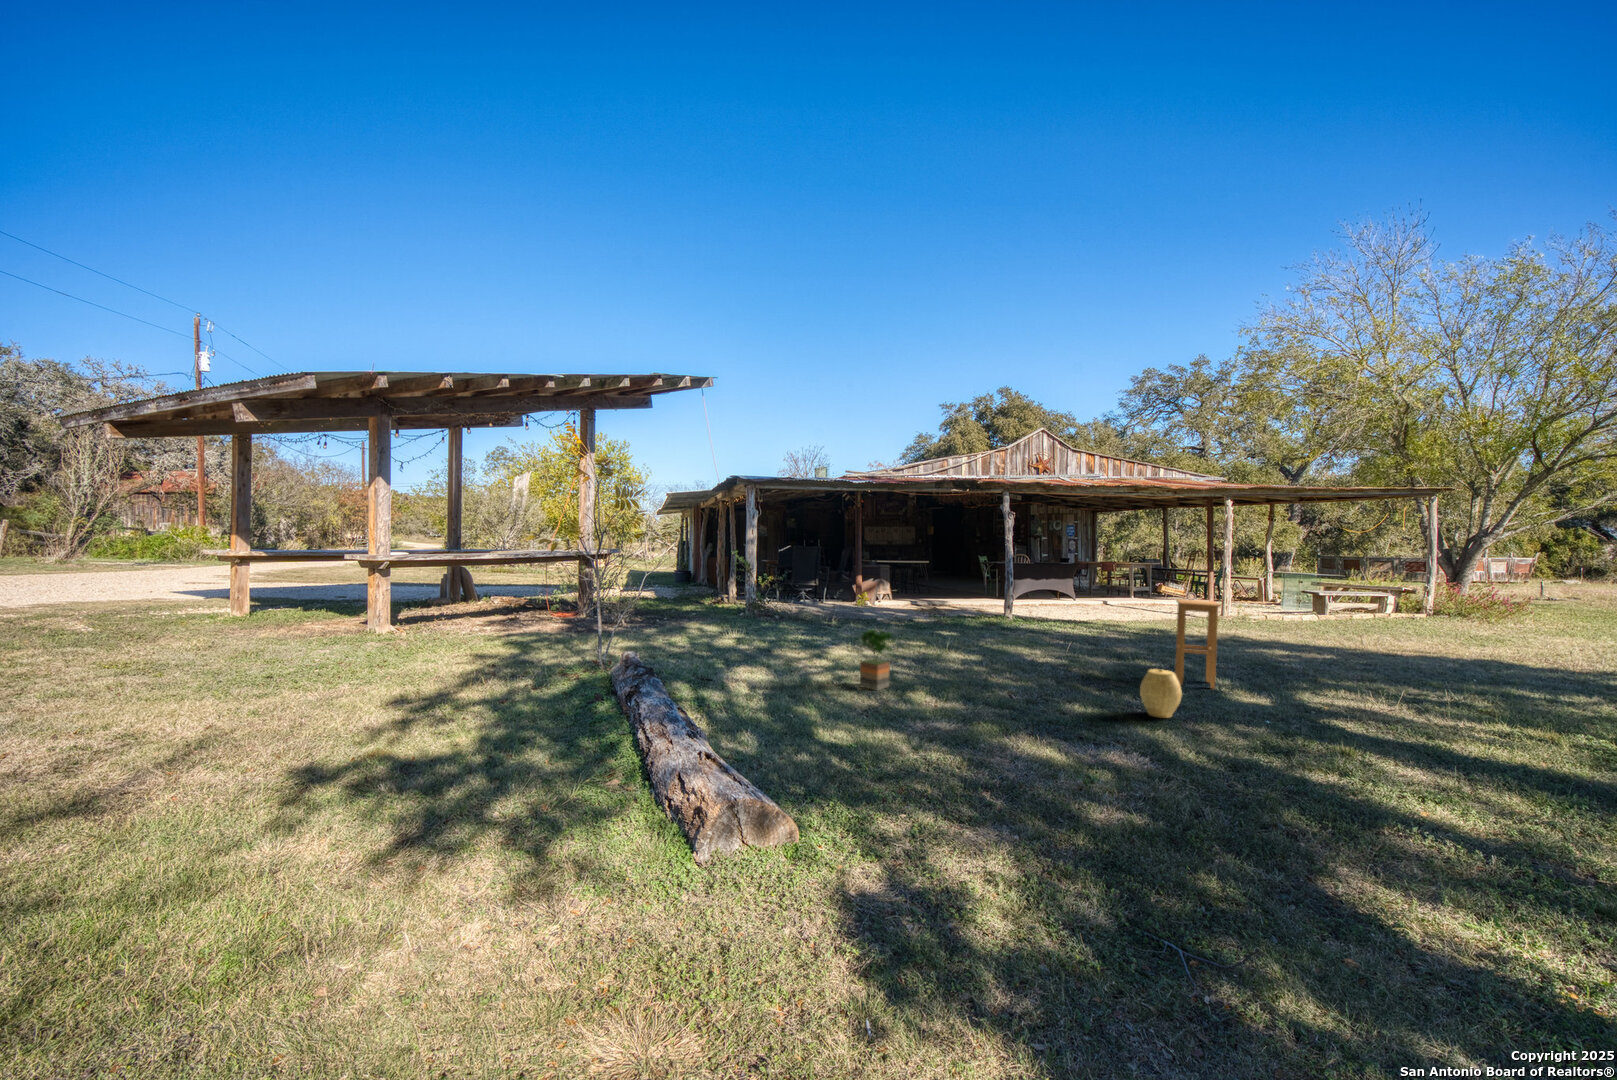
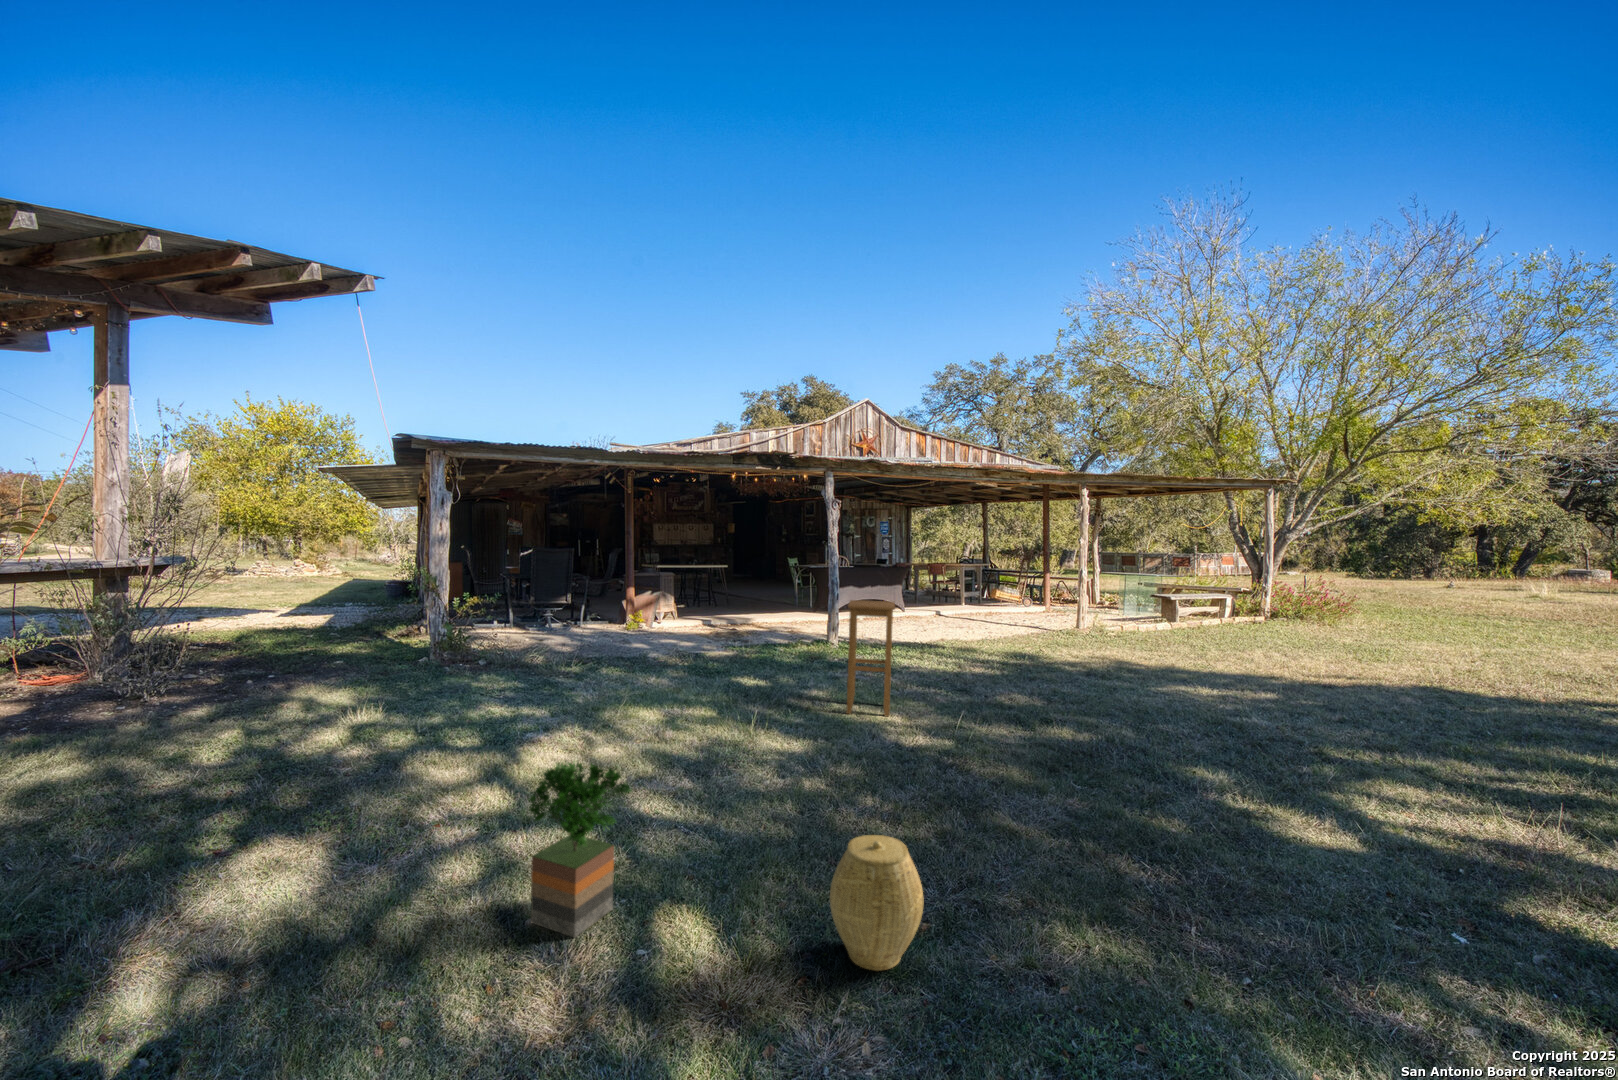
stool: present [1175,599,1220,689] -> present [846,600,895,716]
woven basket: present [1140,669,1182,718] -> present [830,835,924,971]

